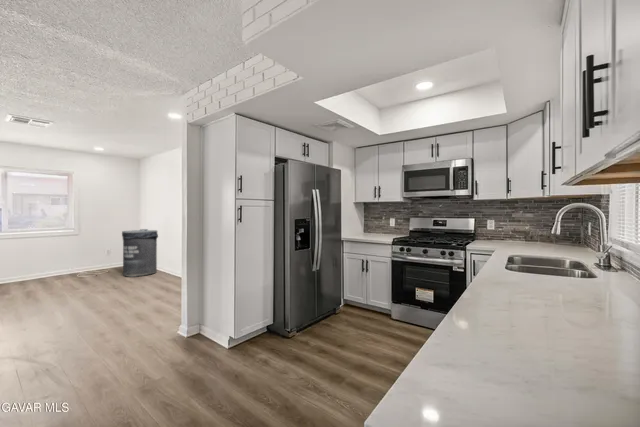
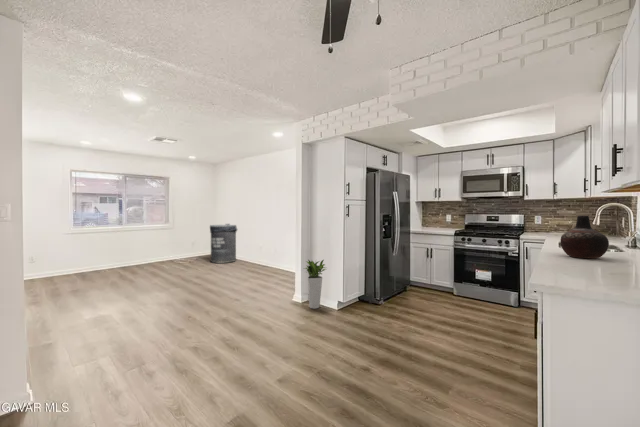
vase: none [502,223,581,301] -> present [561,215,609,259]
planter: none [181,280,217,348] -> present [305,260,325,309]

